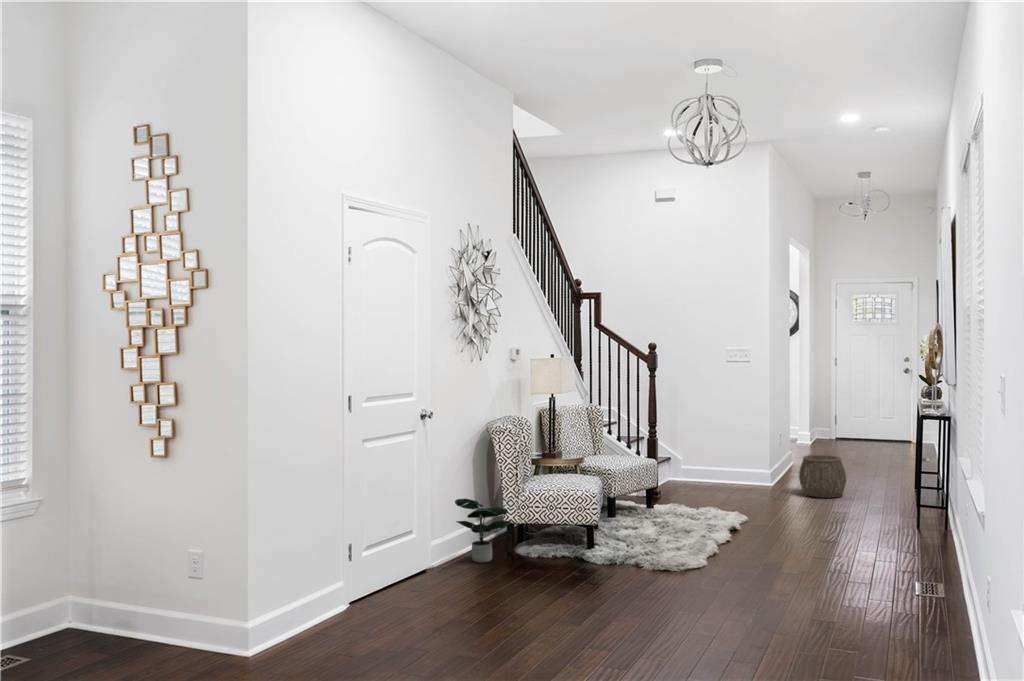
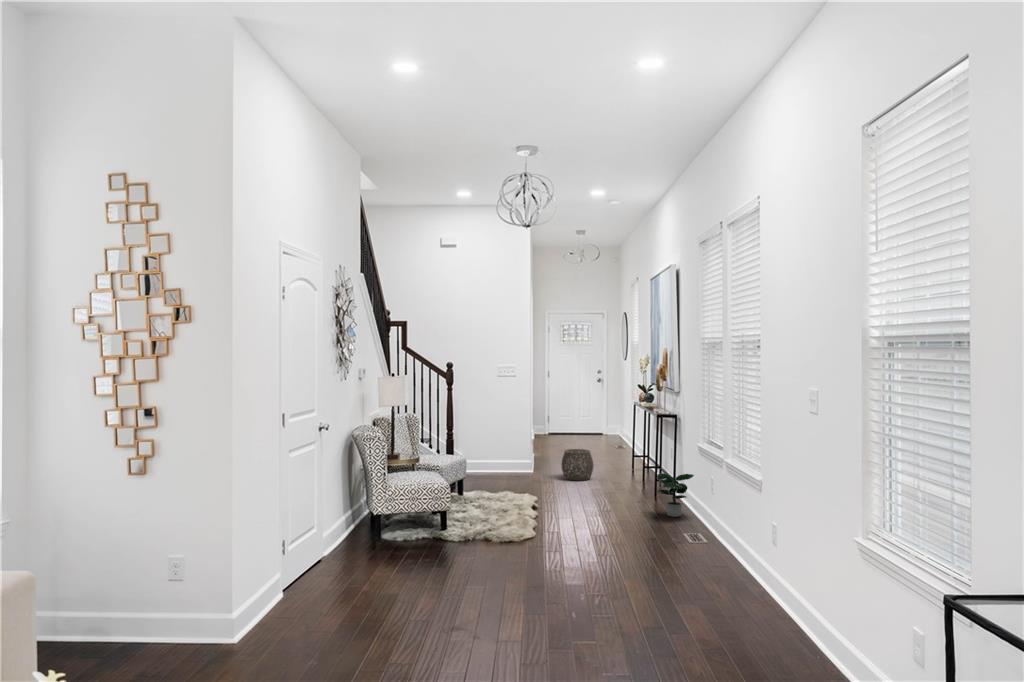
potted plant: present [455,499,512,563] -> present [656,473,694,517]

